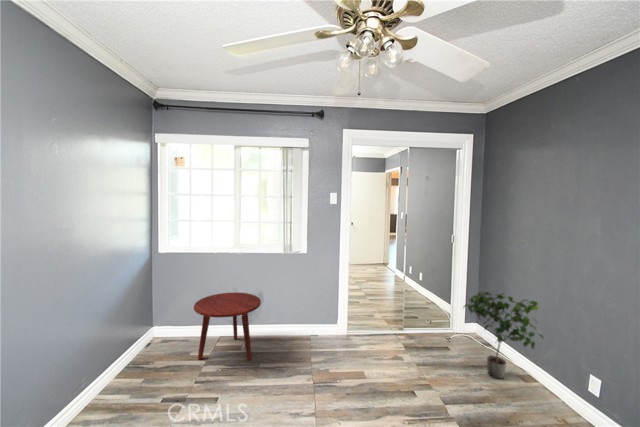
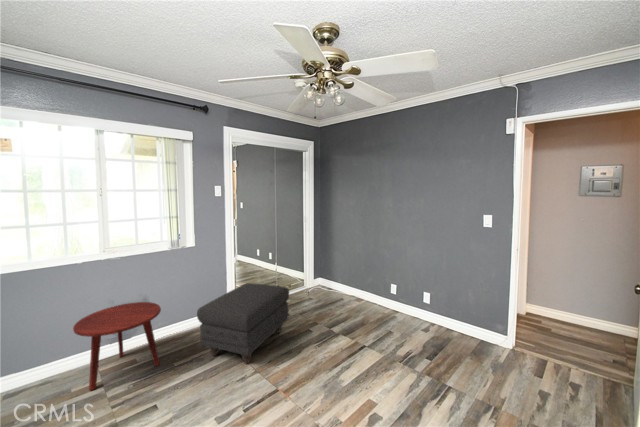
potted plant: present [464,292,543,379] -> none [323,251,367,305]
ottoman: none [282,303,392,398] -> present [197,283,289,364]

